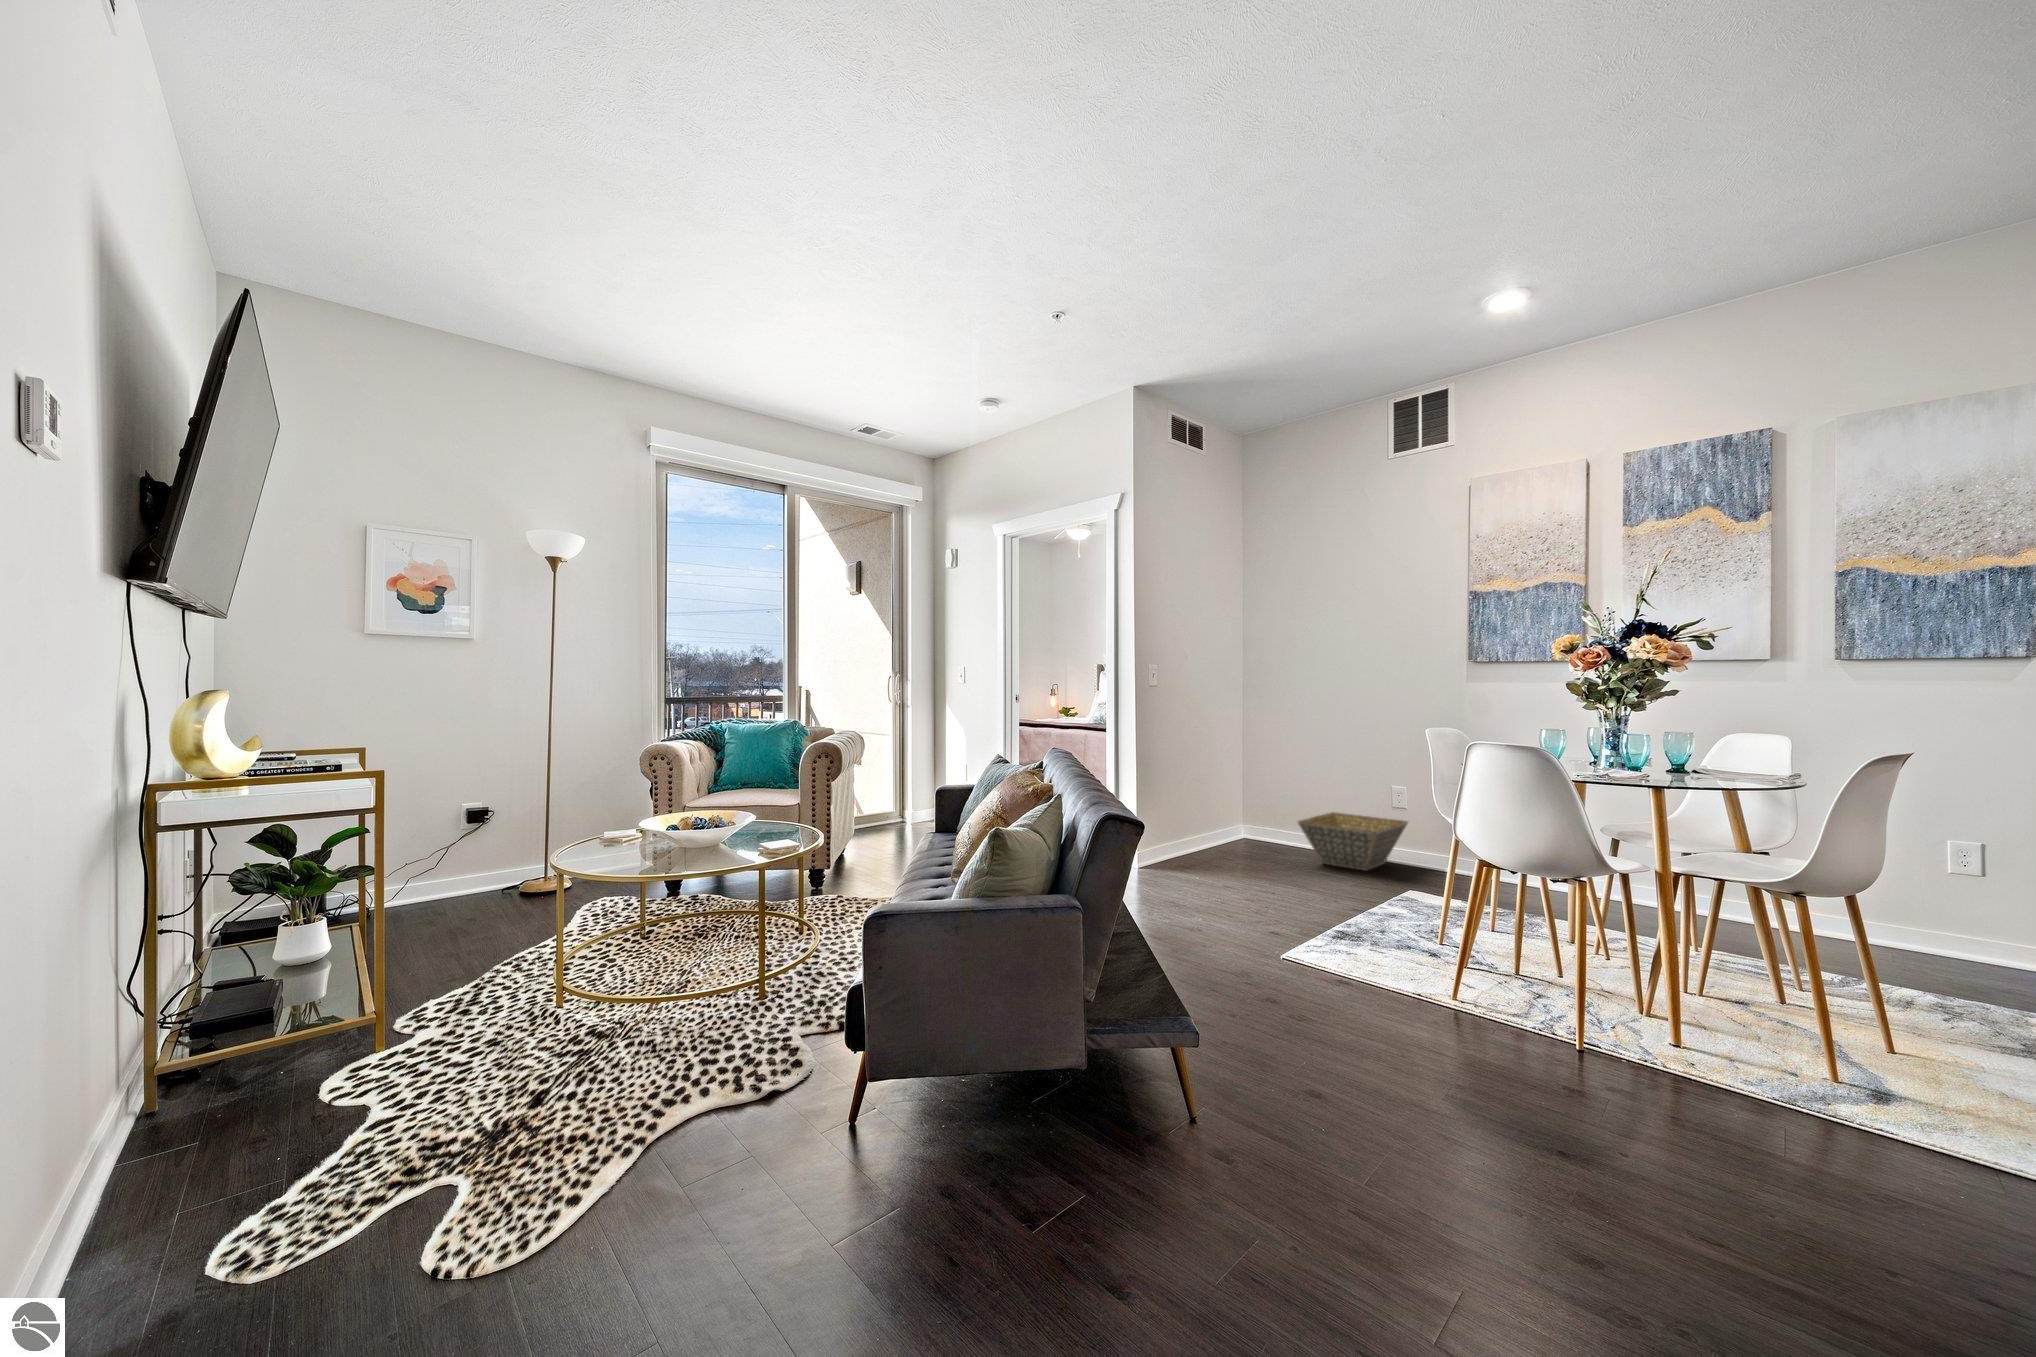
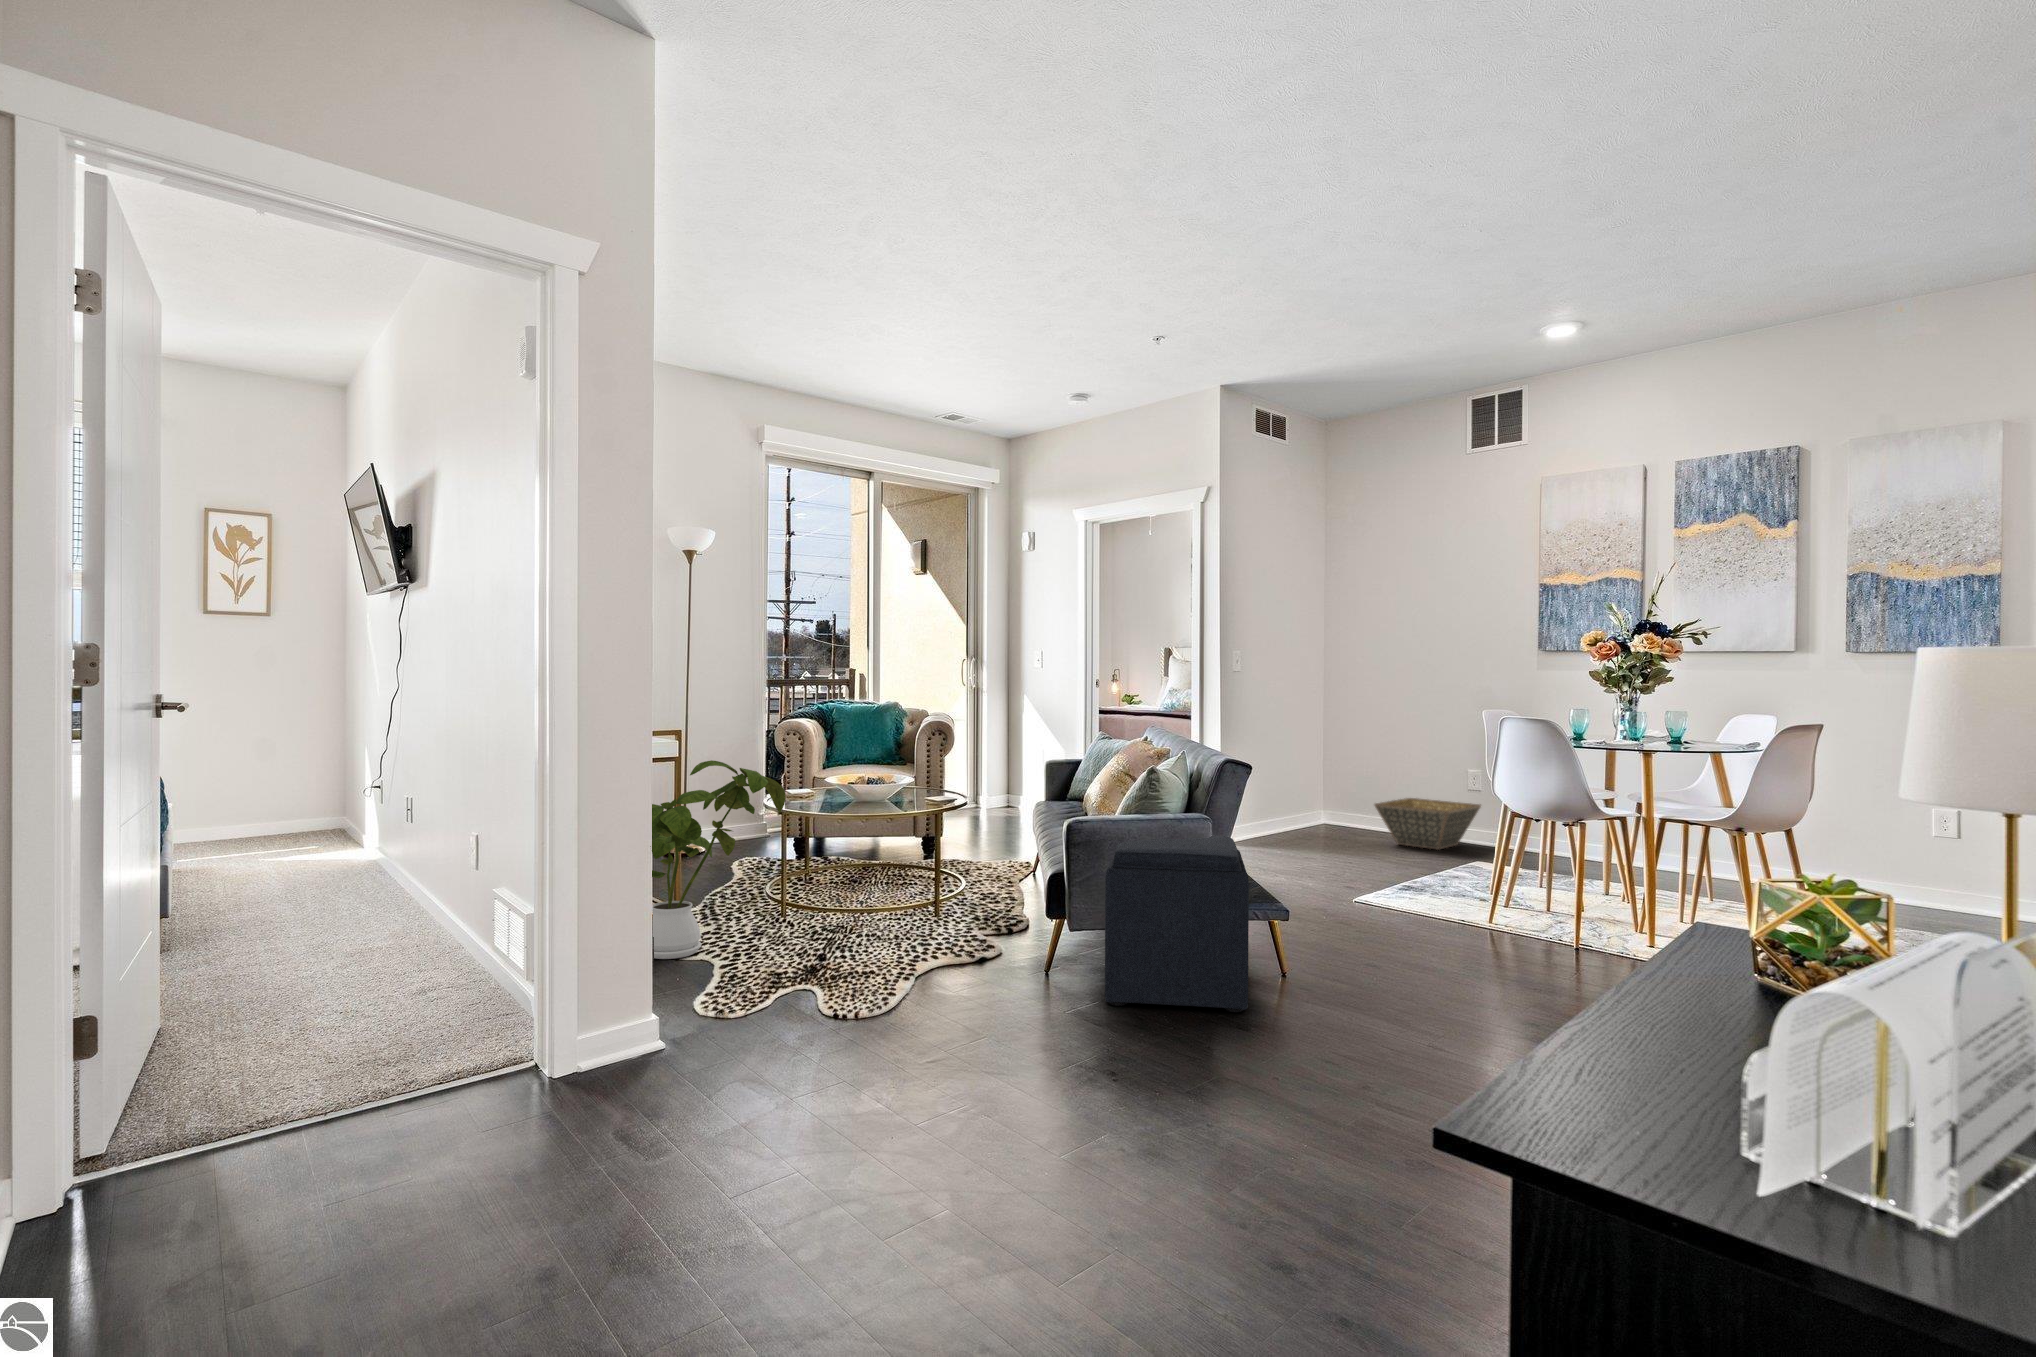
house plant: none [178,817,522,1111] -> present [650,760,785,959]
ottoman: none [905,921,1133,1251] -> present [1105,834,1249,1012]

